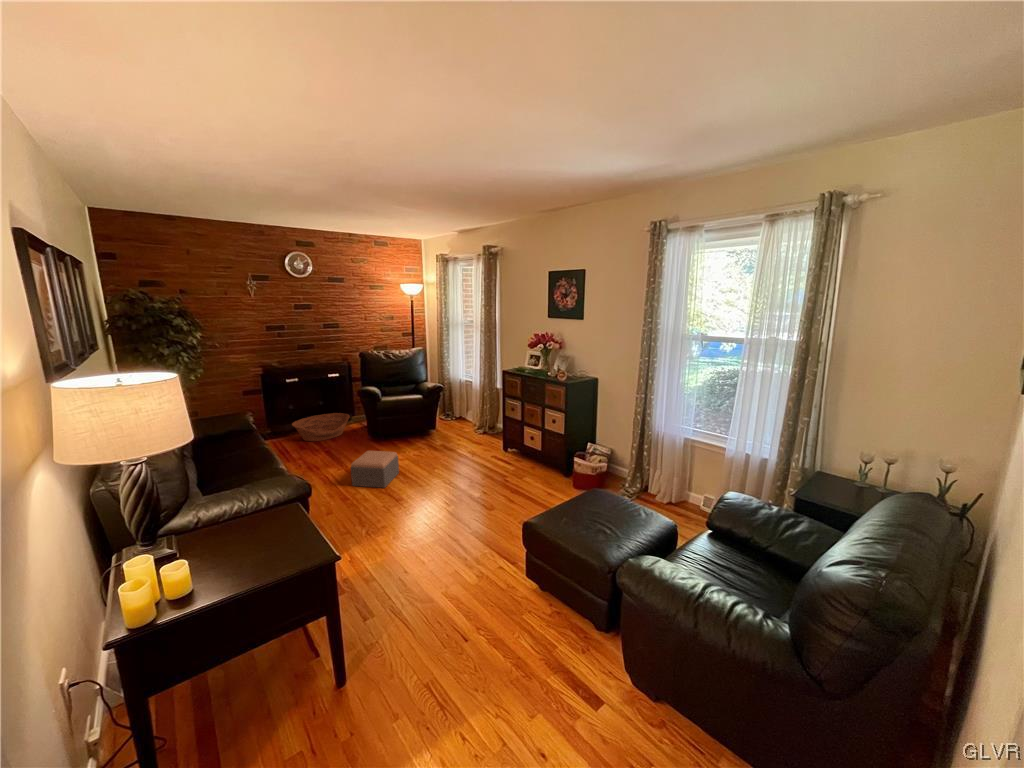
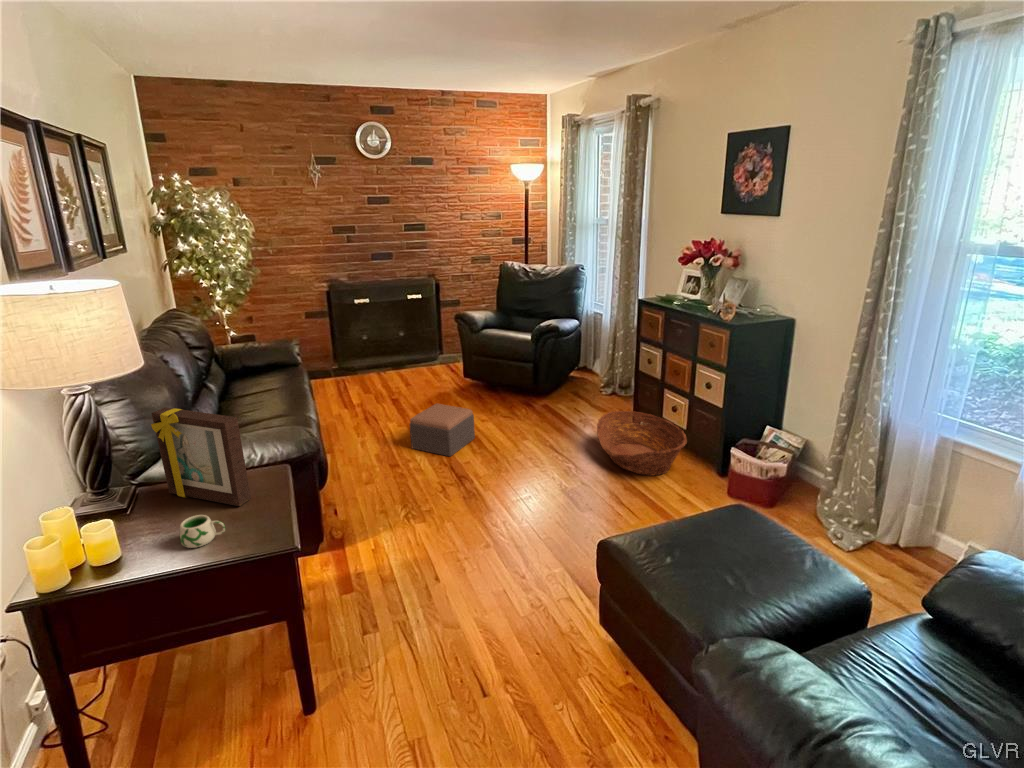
basket: present [292,413,350,441] -> present [597,411,687,475]
picture frame: none [189,466,279,538] -> present [151,407,251,506]
mug: none [234,546,274,574] -> present [180,515,225,548]

